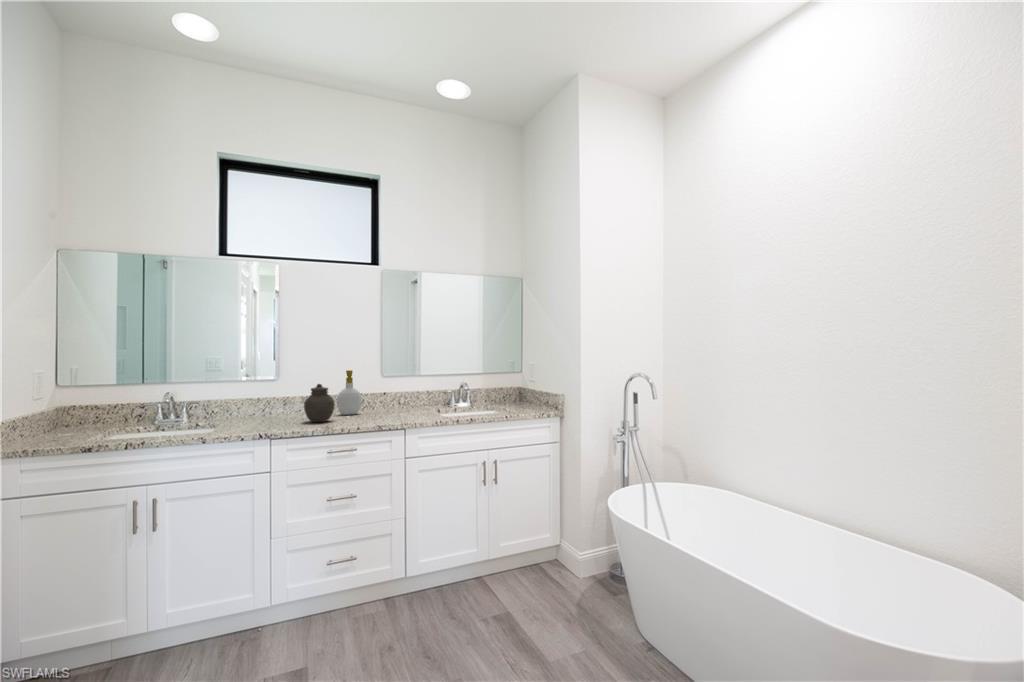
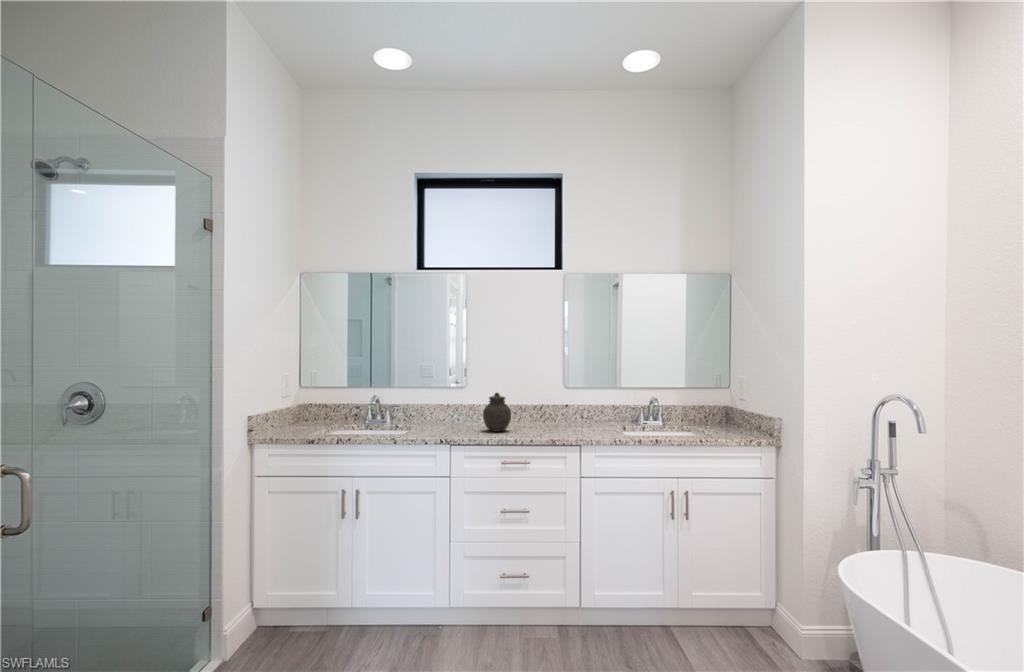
soap bottle: present [337,370,362,415] -> none [515,380,540,426]

